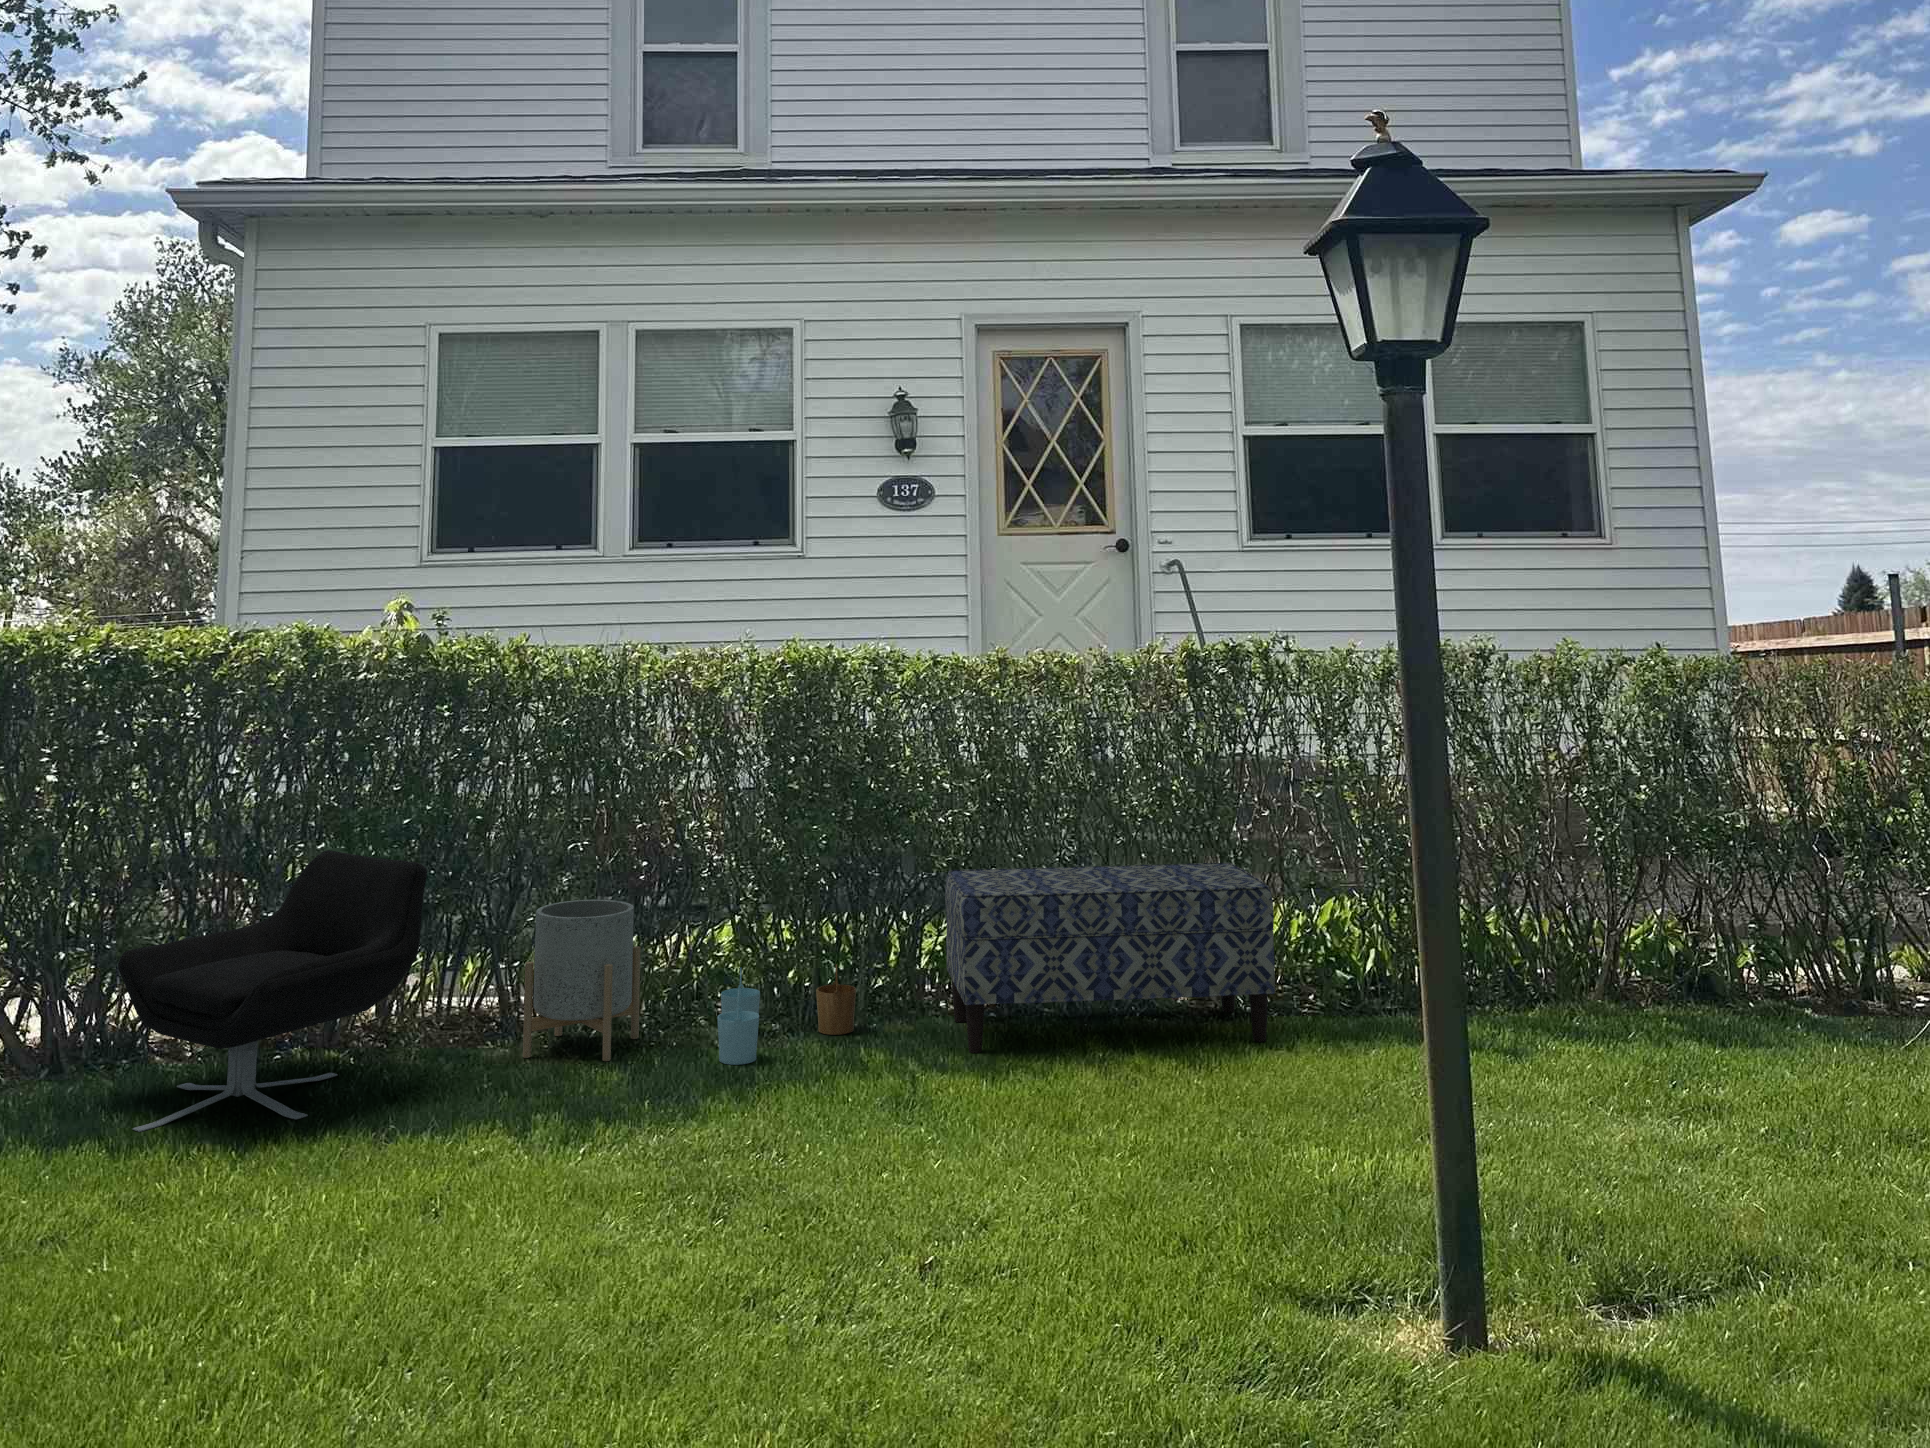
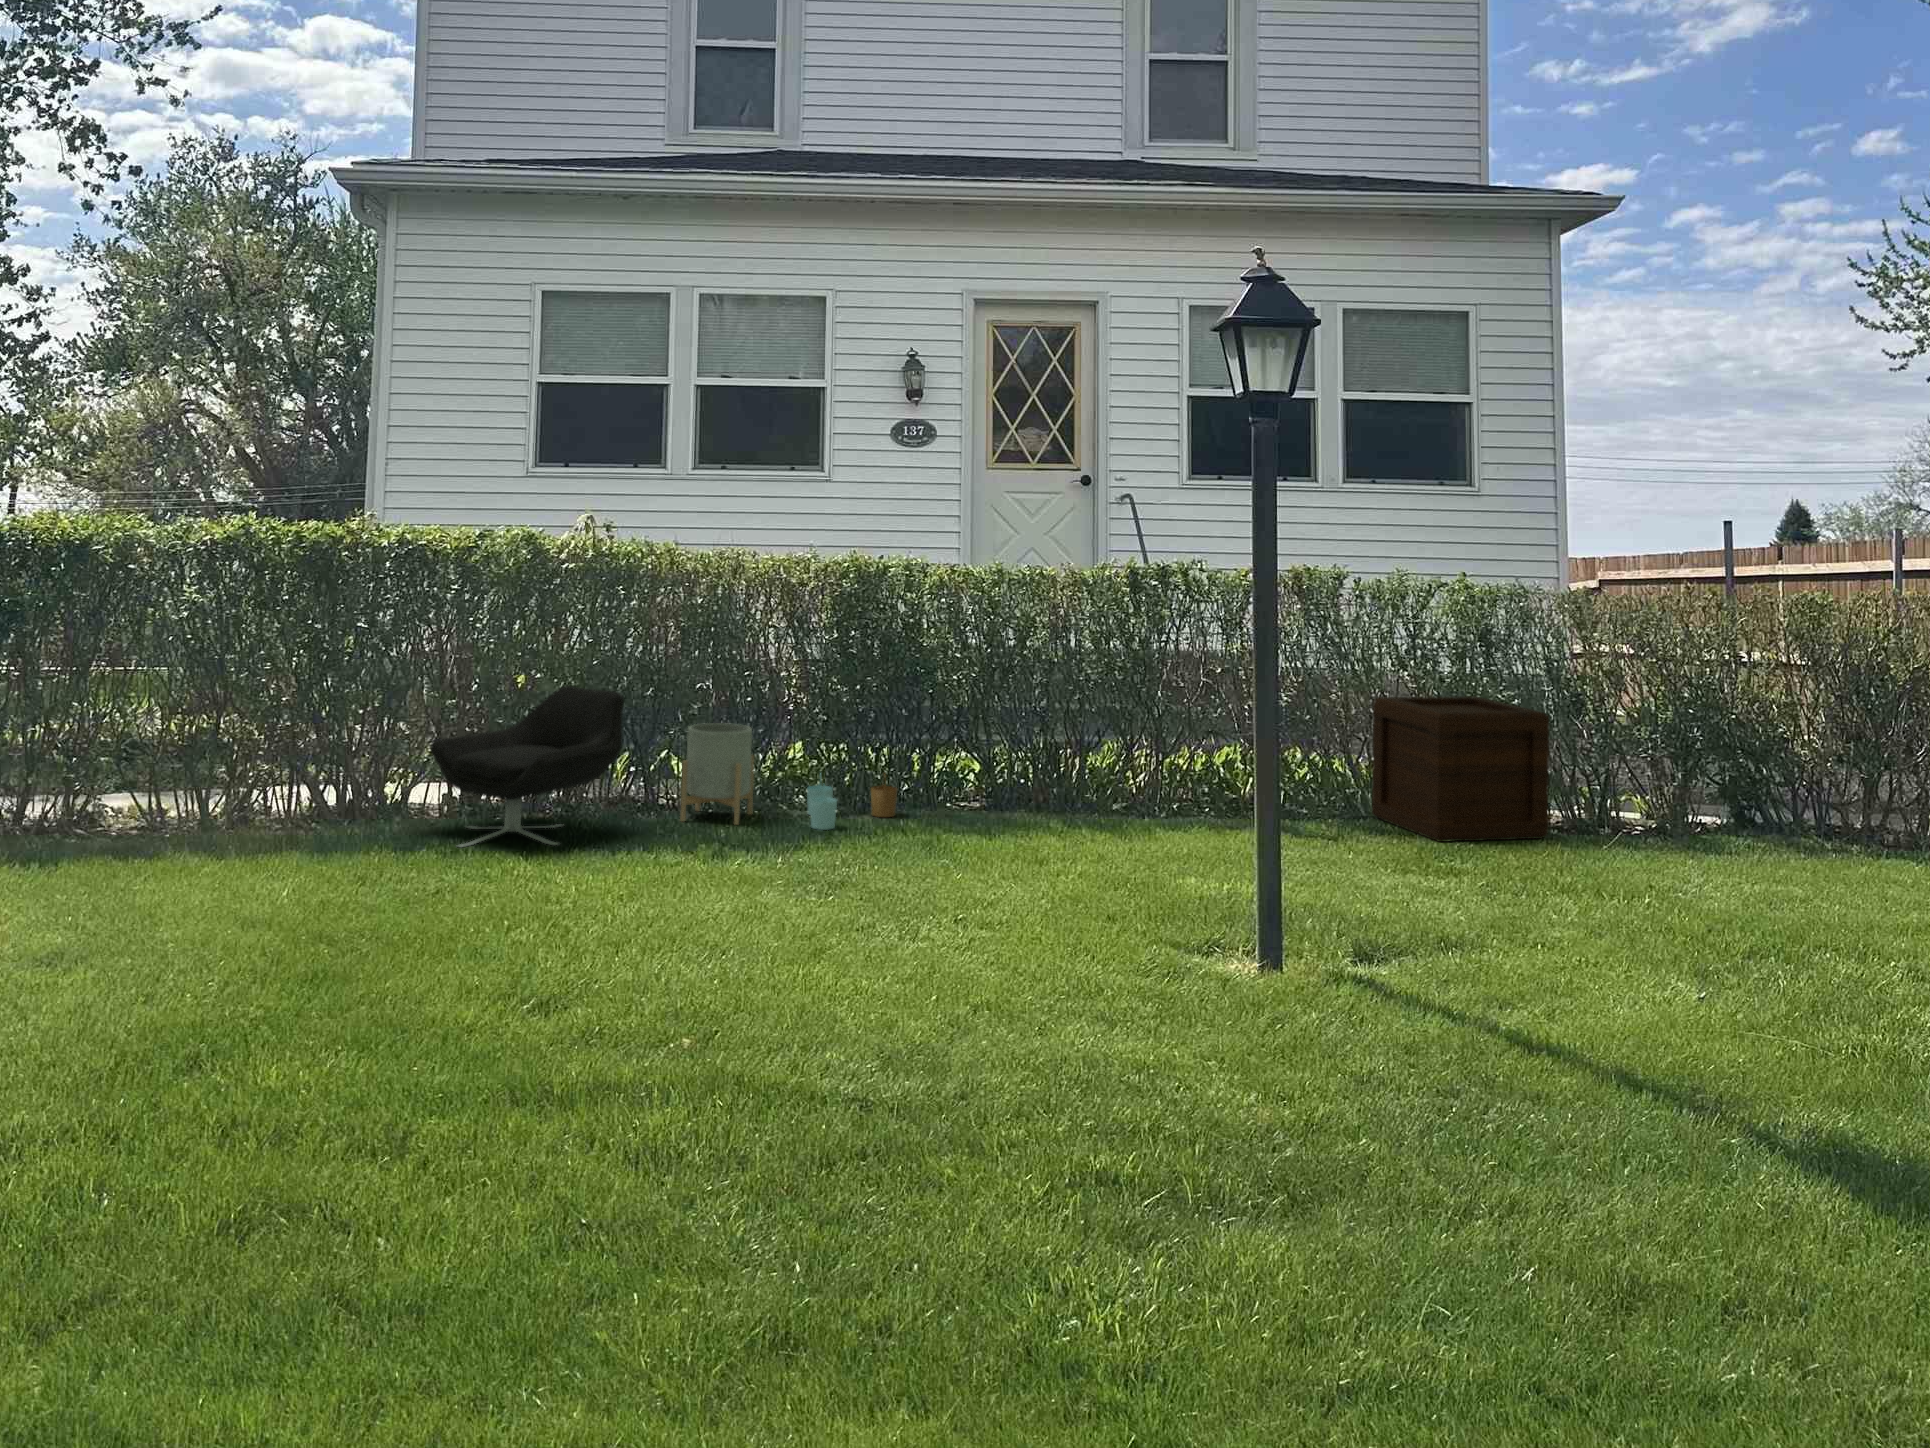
wooden crate: none [1543,815,1823,1044] -> present [1372,696,1549,842]
bench: present [945,863,1275,1053] -> none [958,714,1181,831]

